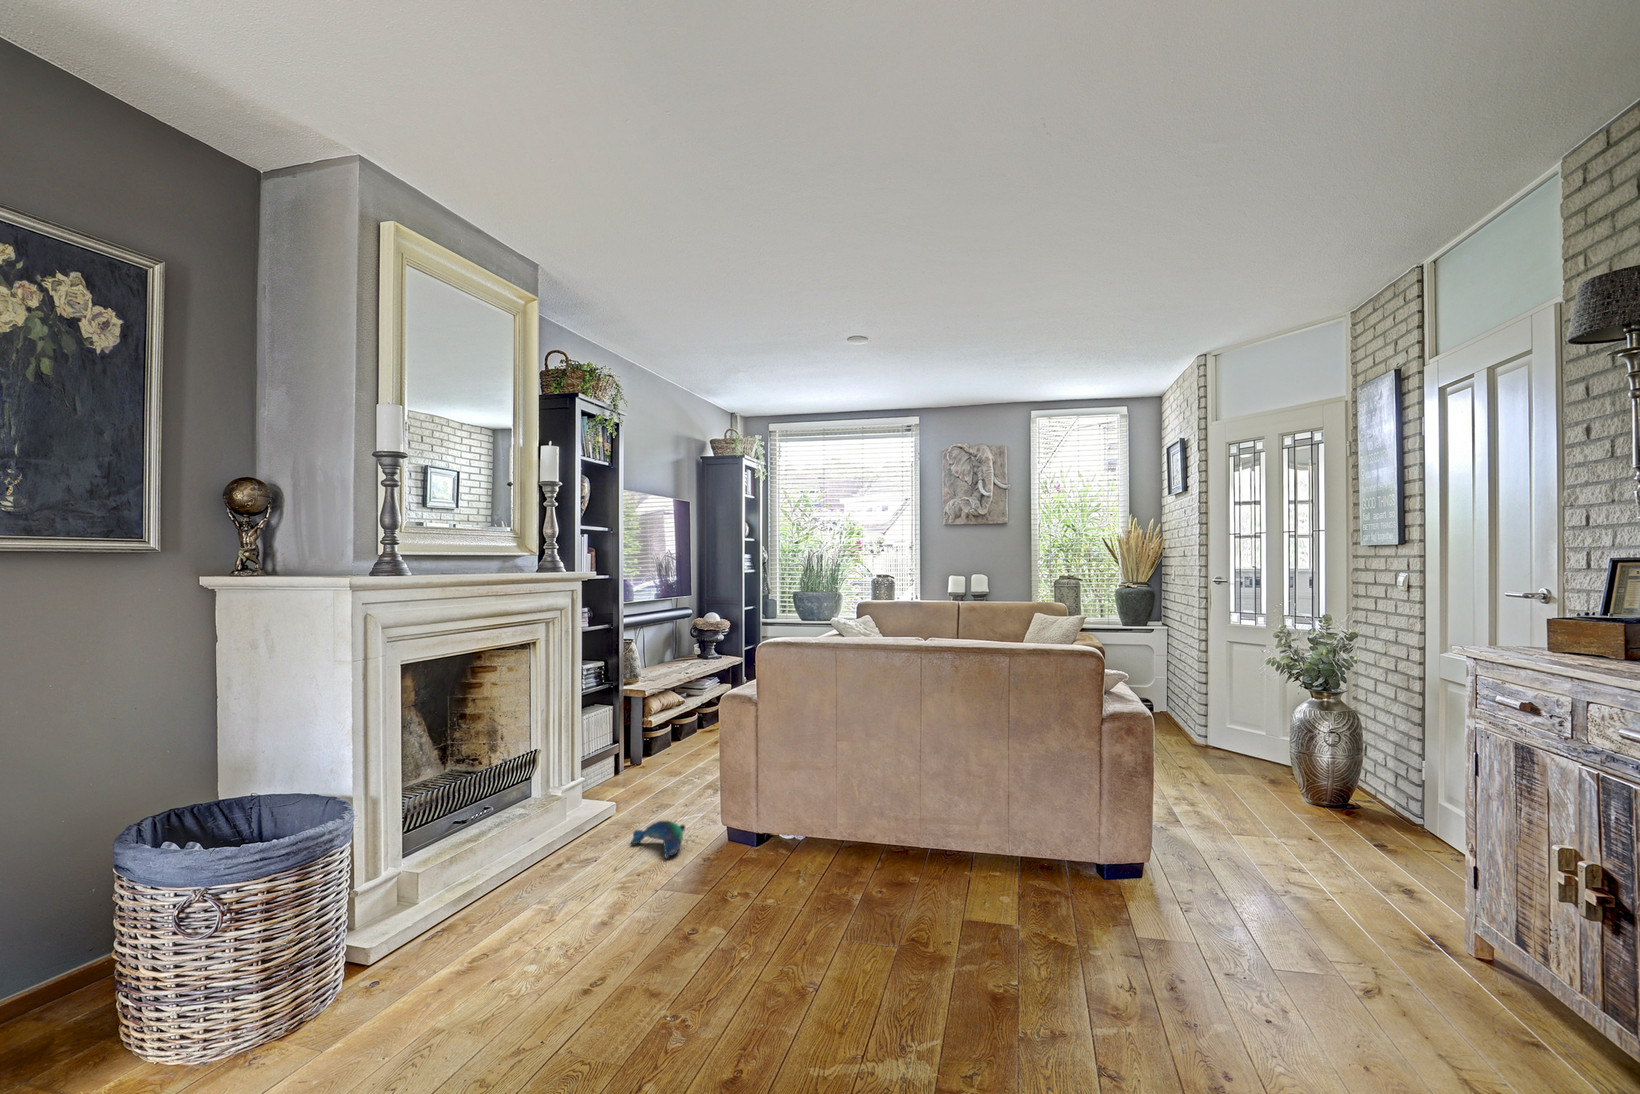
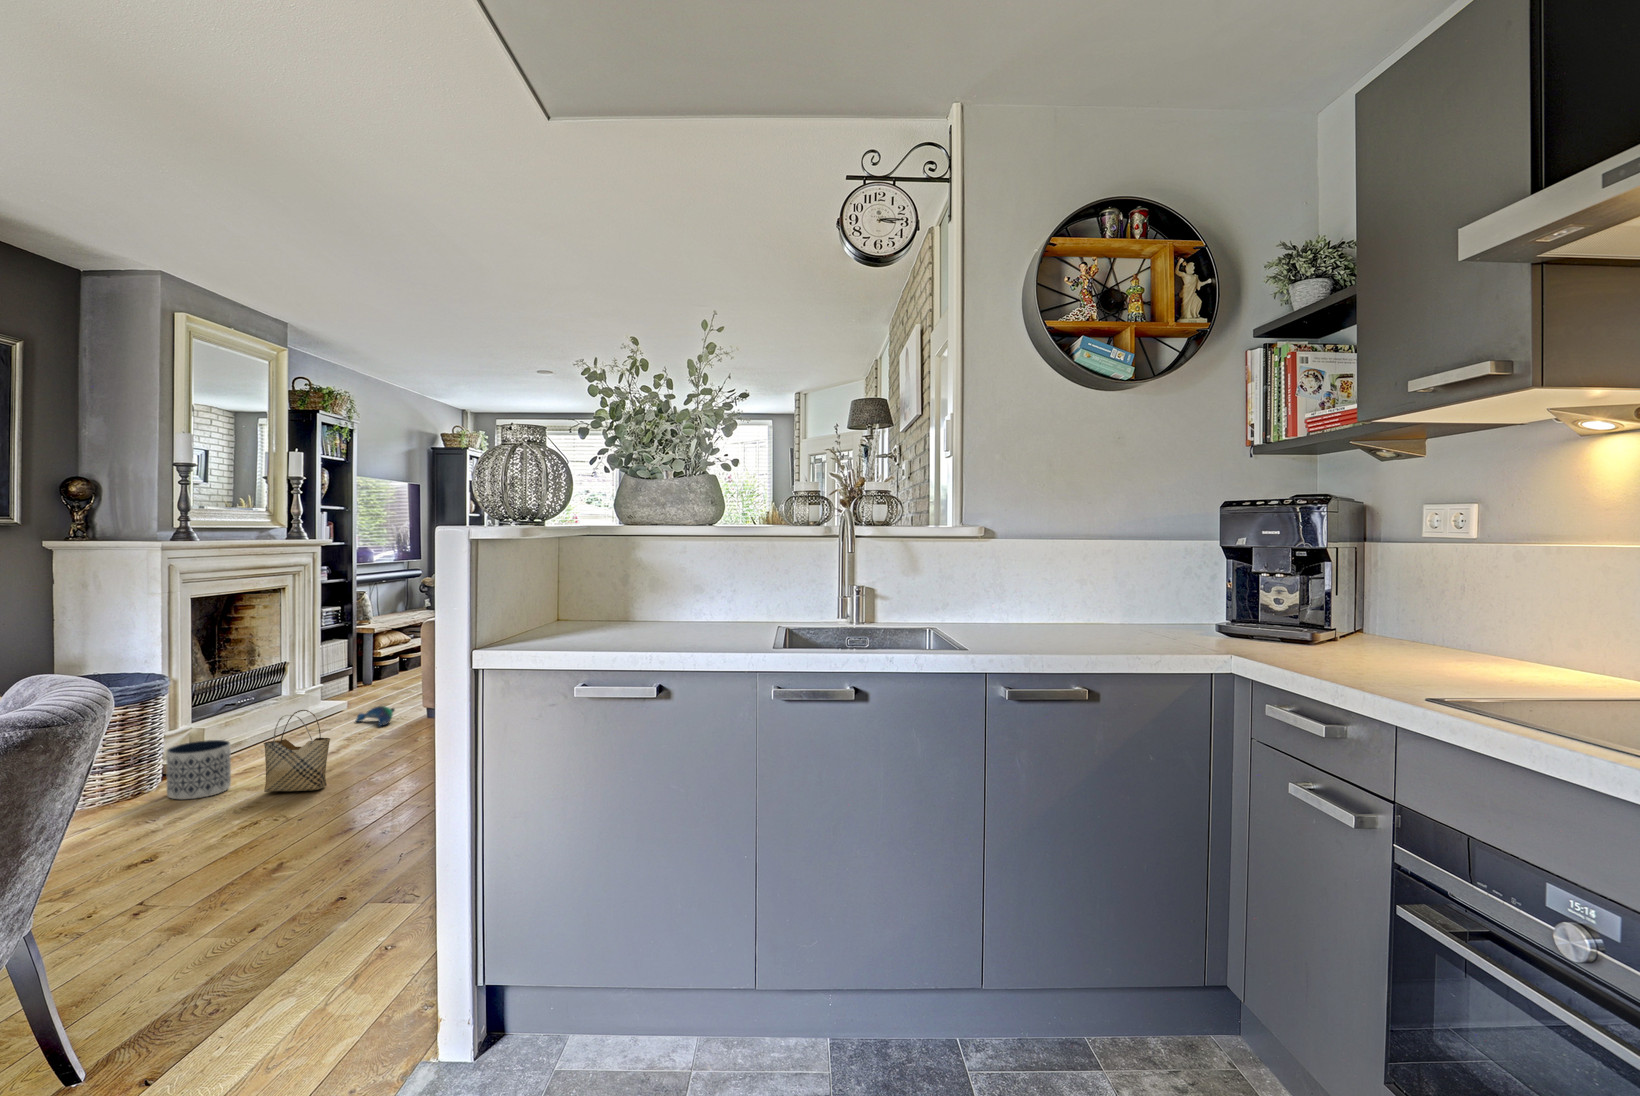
woven basket: none [490,885,604,1058] -> present [264,710,330,792]
planter: none [335,928,441,1059] -> present [166,740,231,800]

